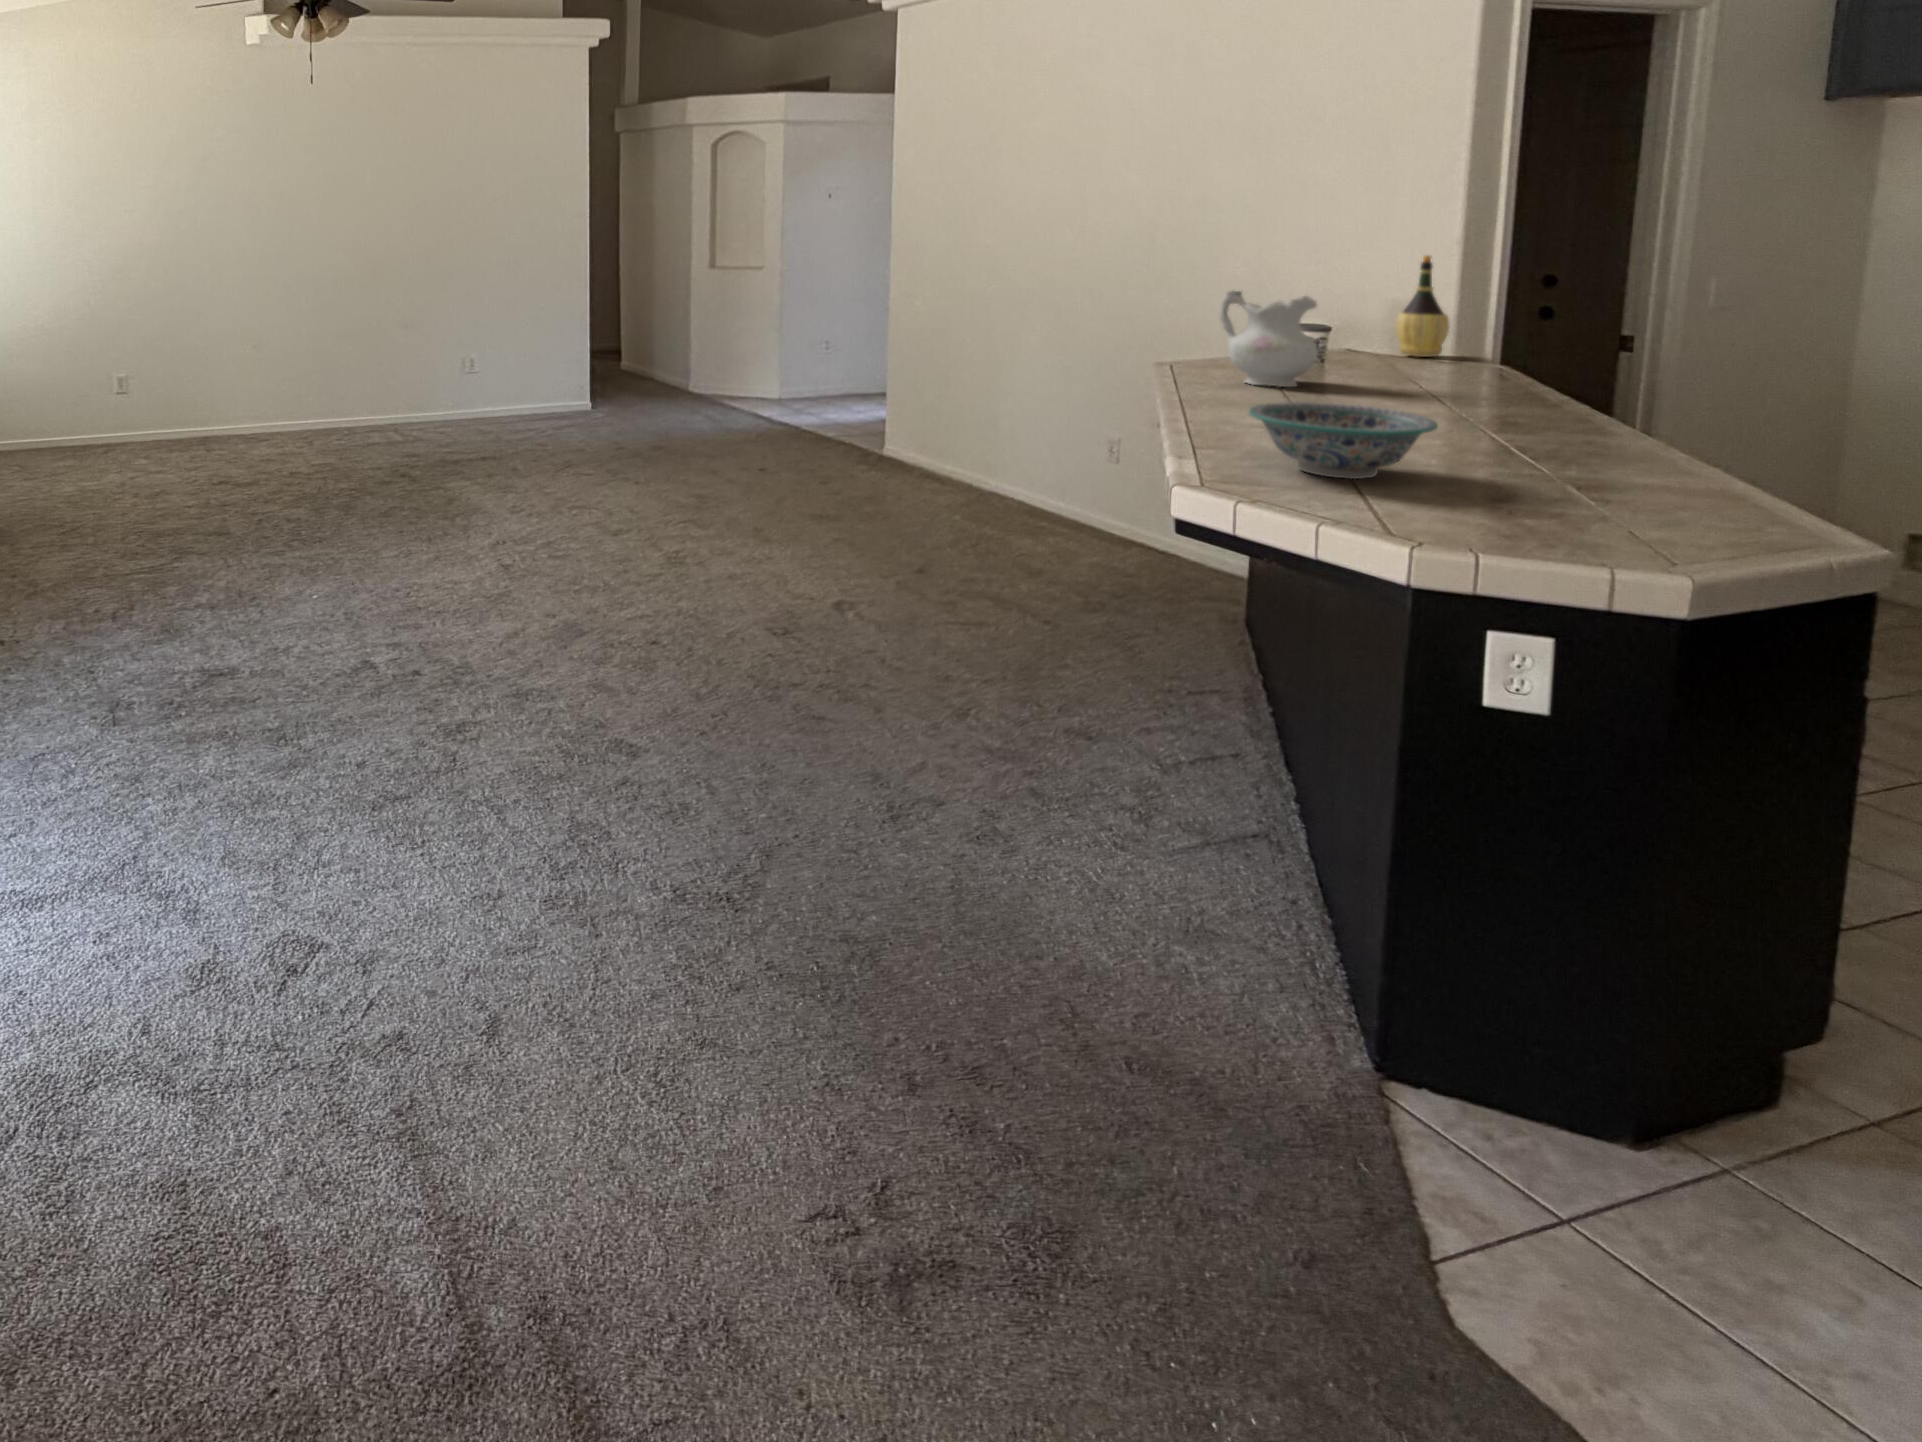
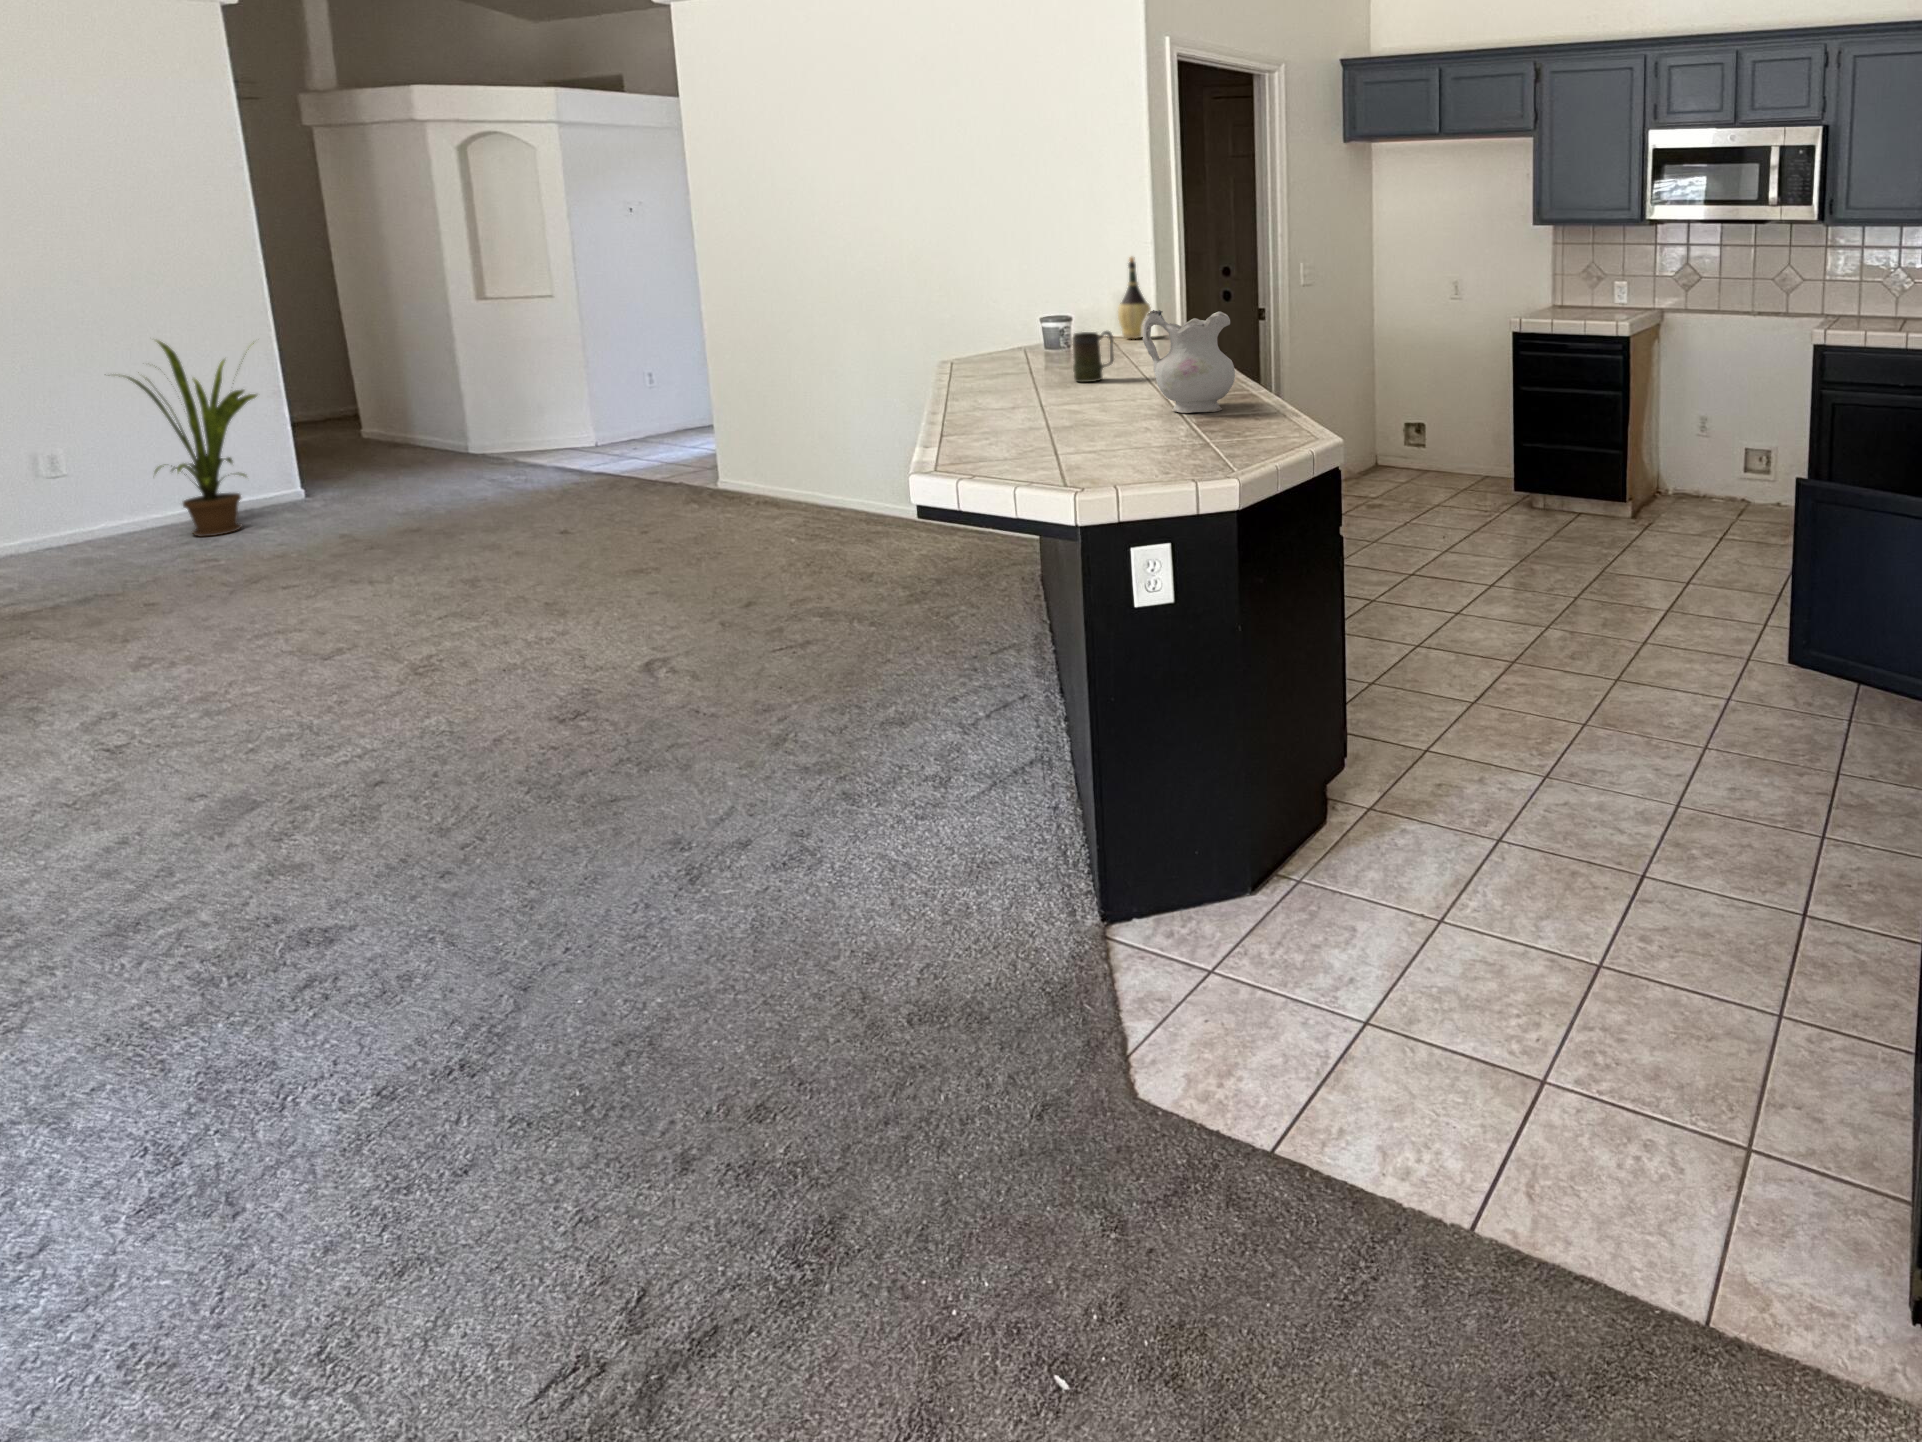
house plant: none [510,286,590,428] -> present [119,341,257,537]
ceramic pitcher: present [1219,291,1318,387] -> present [1142,310,1235,413]
mug: none [1350,347,1415,408] -> present [1073,331,1114,382]
decorative bowl: present [1249,402,1438,479] -> none [971,381,1105,444]

